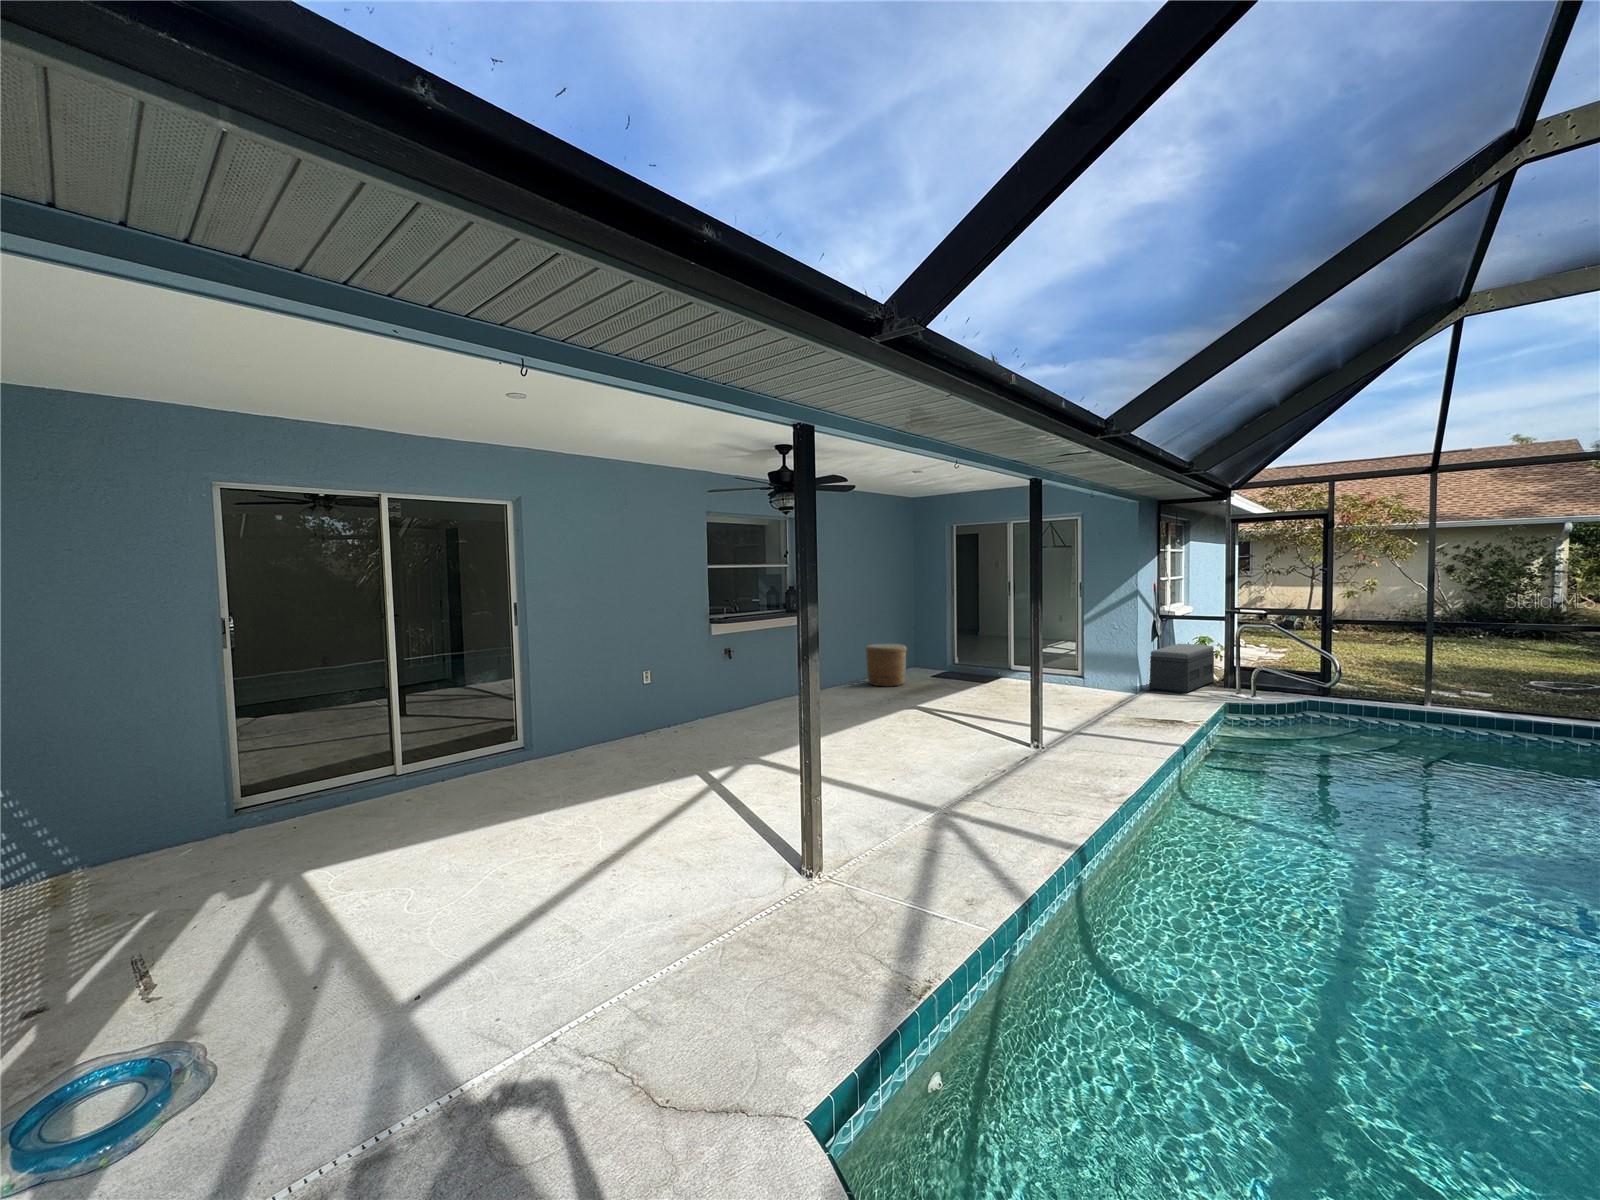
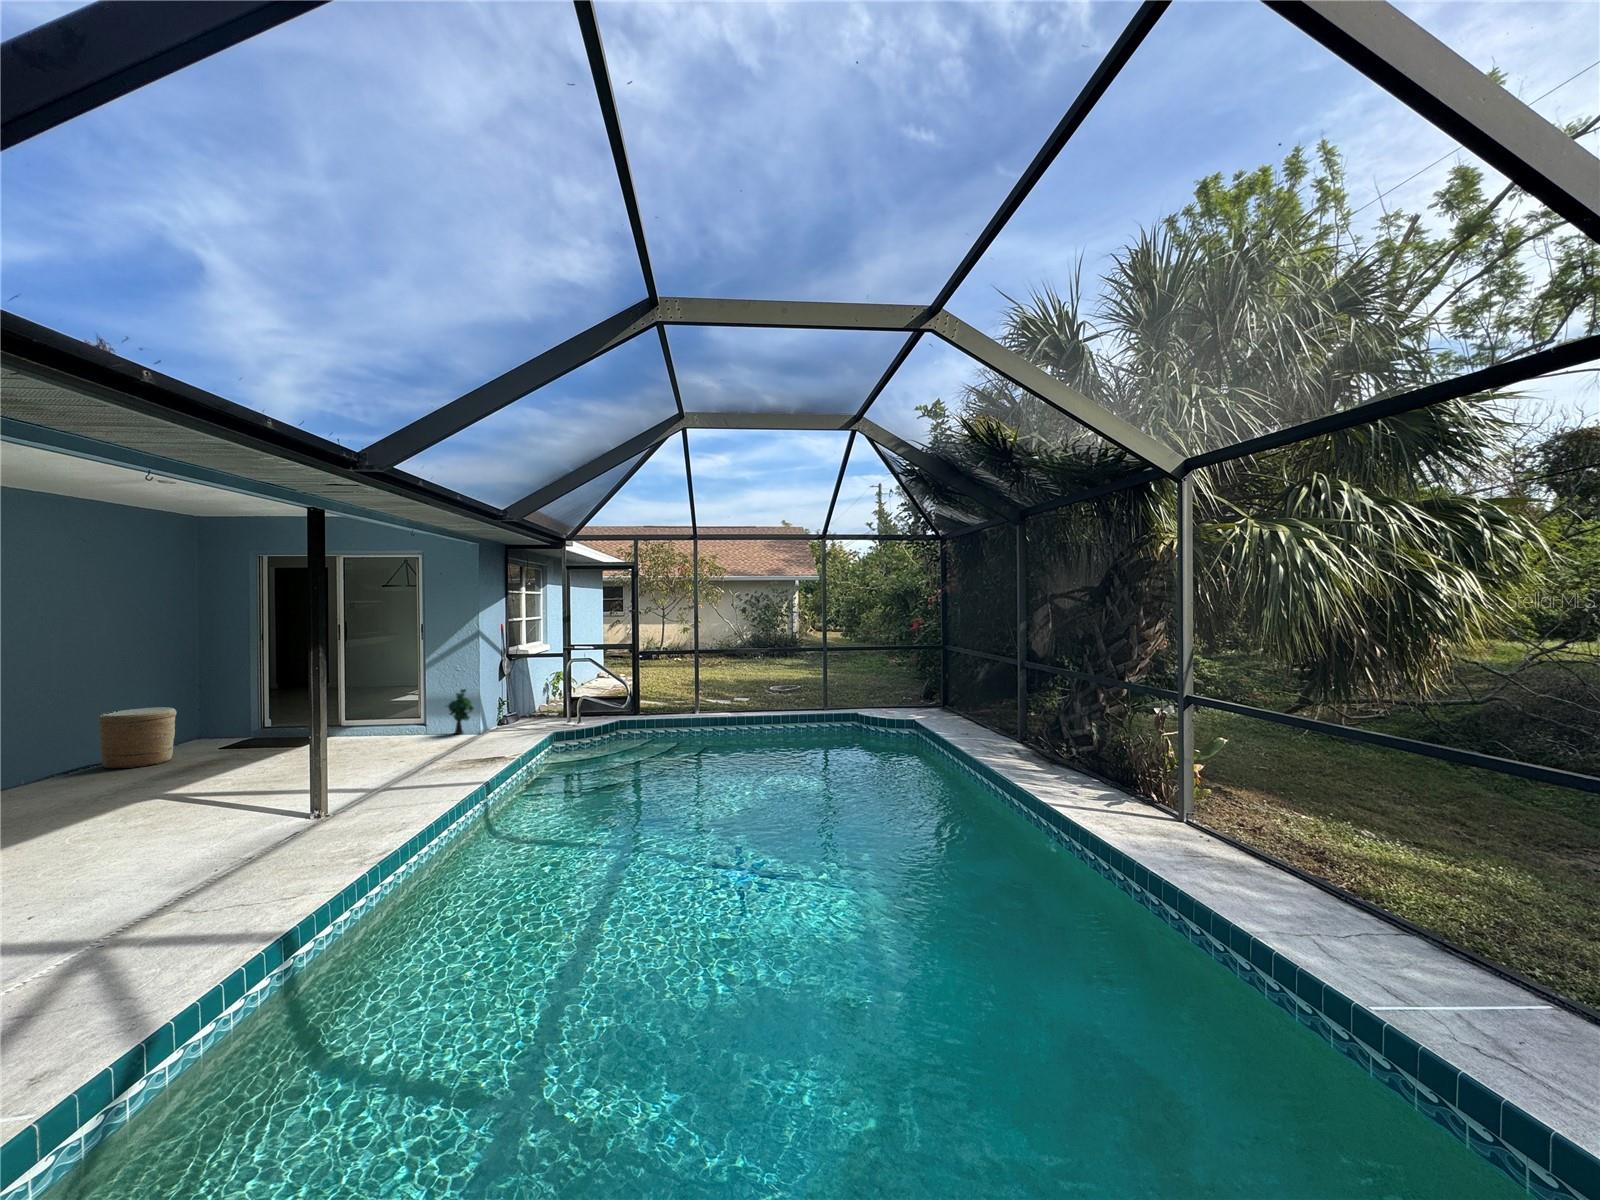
storage bench: present [1150,644,1214,693] -> none [495,680,558,727]
decorative plant: none [1102,647,1131,691] -> present [448,689,473,734]

